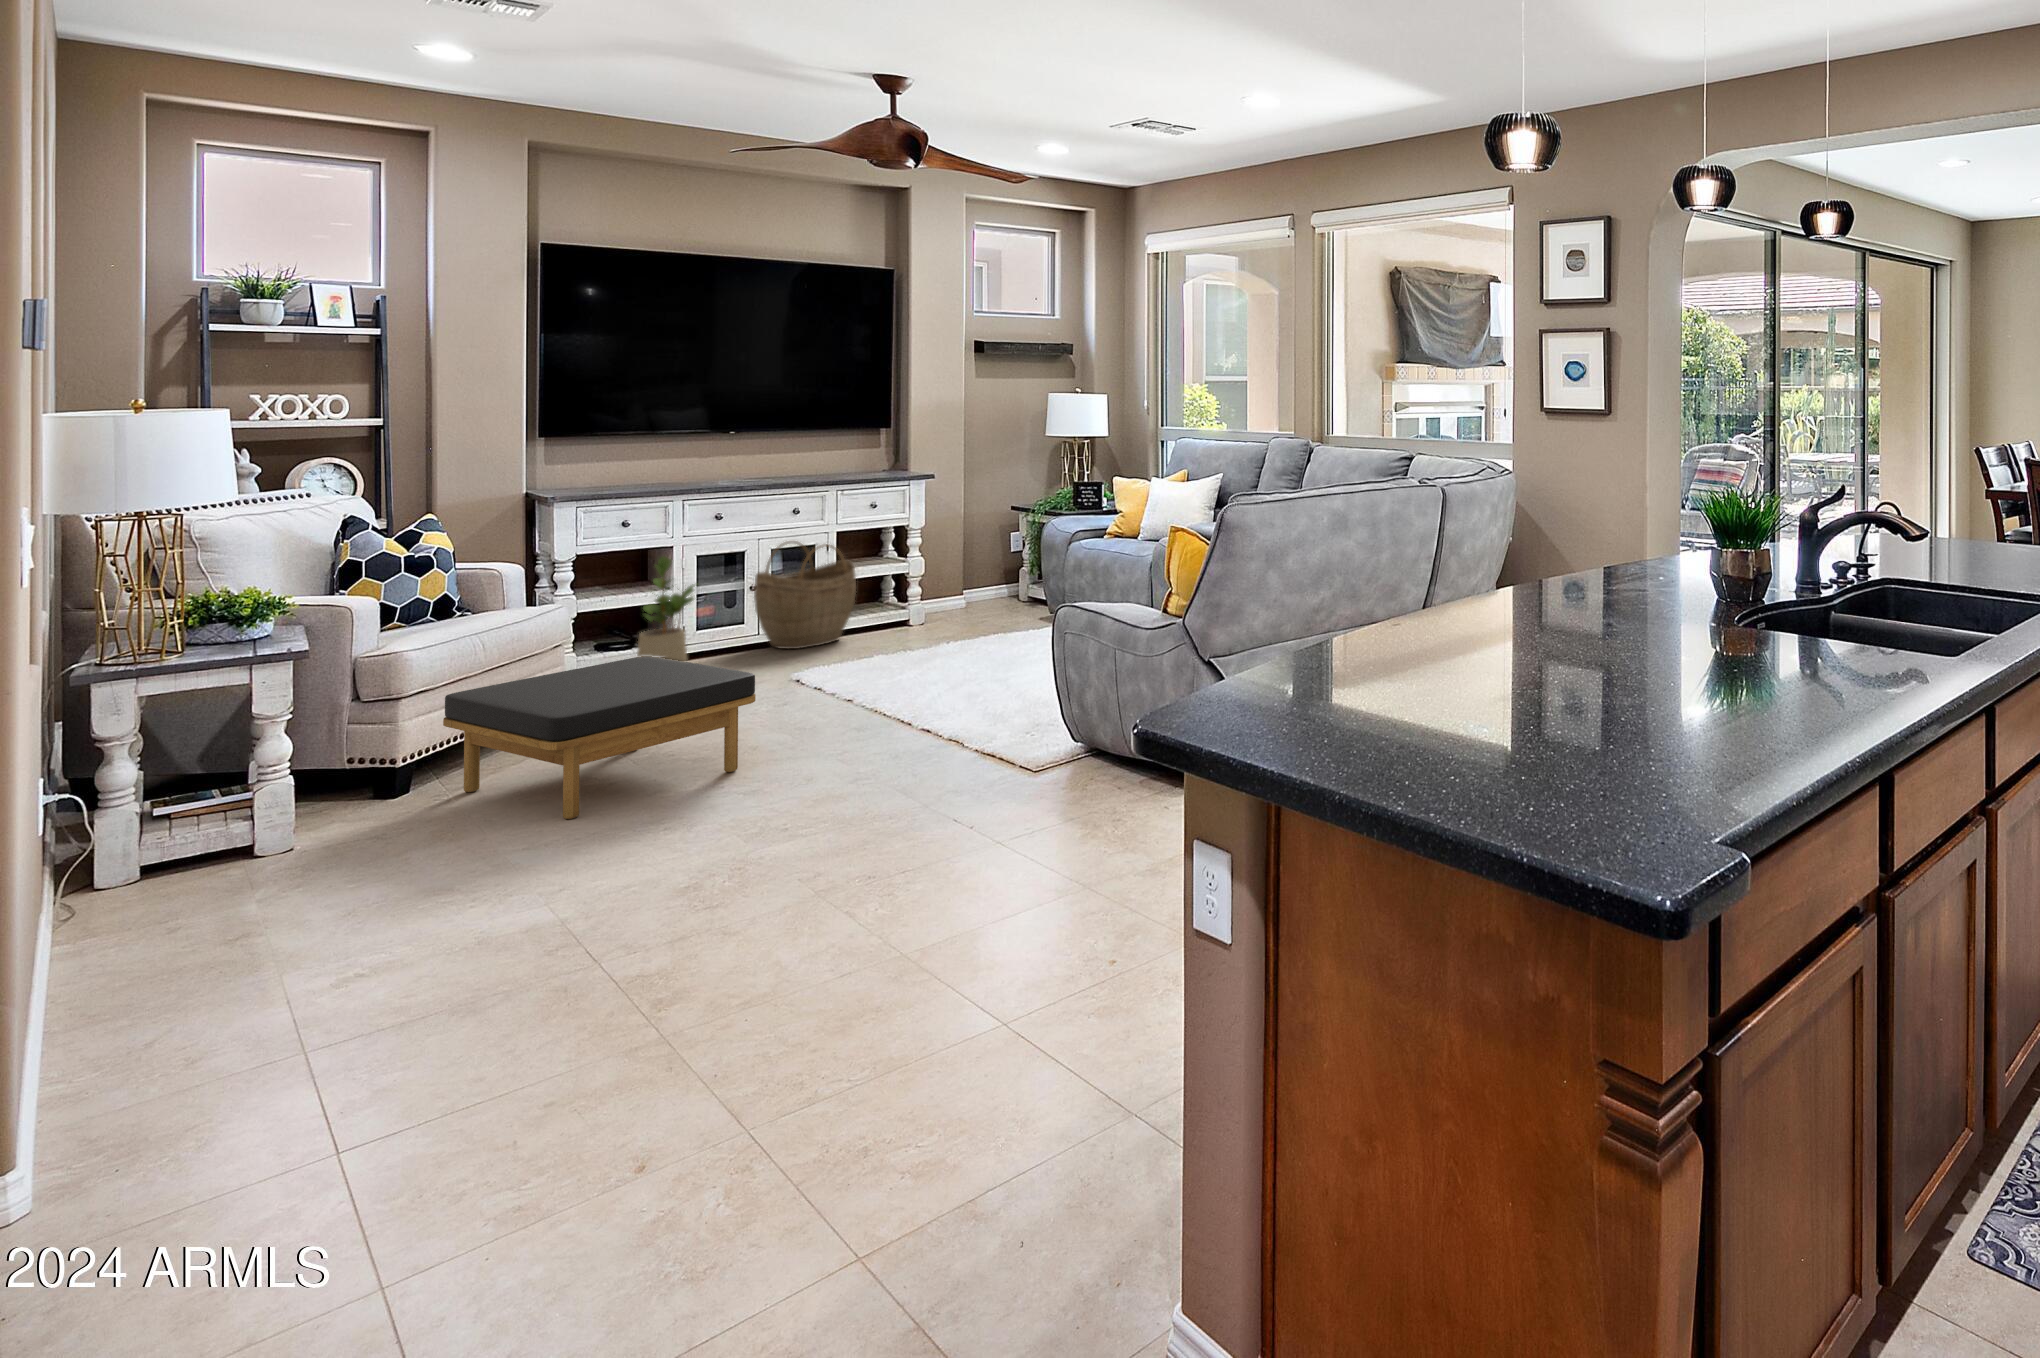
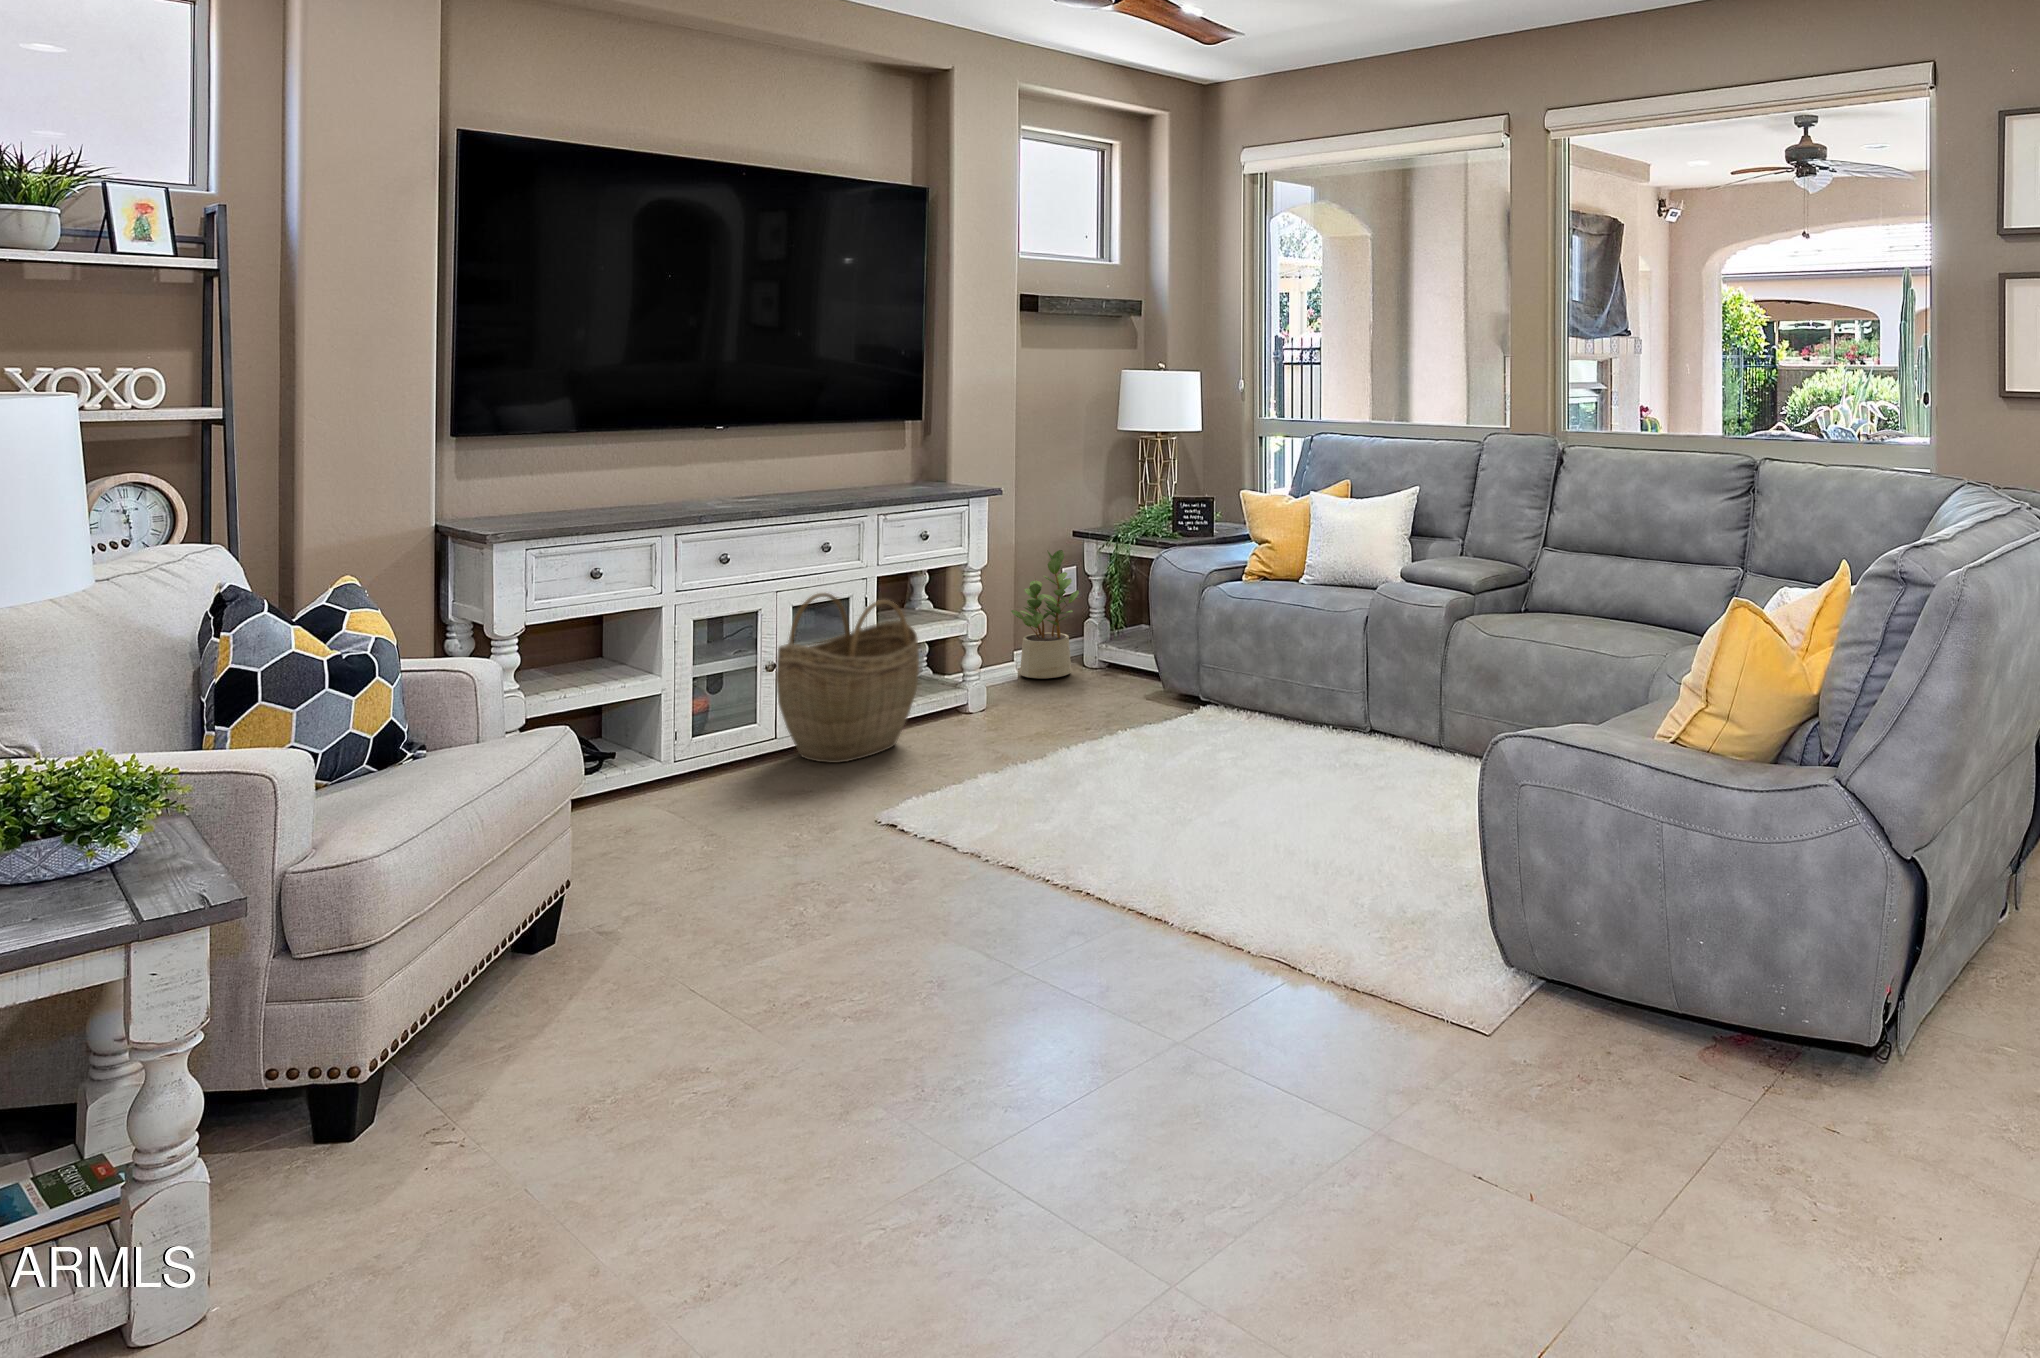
potted plant: present [637,557,695,662] -> present [1011,550,1079,678]
ottoman: present [443,656,756,819] -> none [447,828,979,1198]

